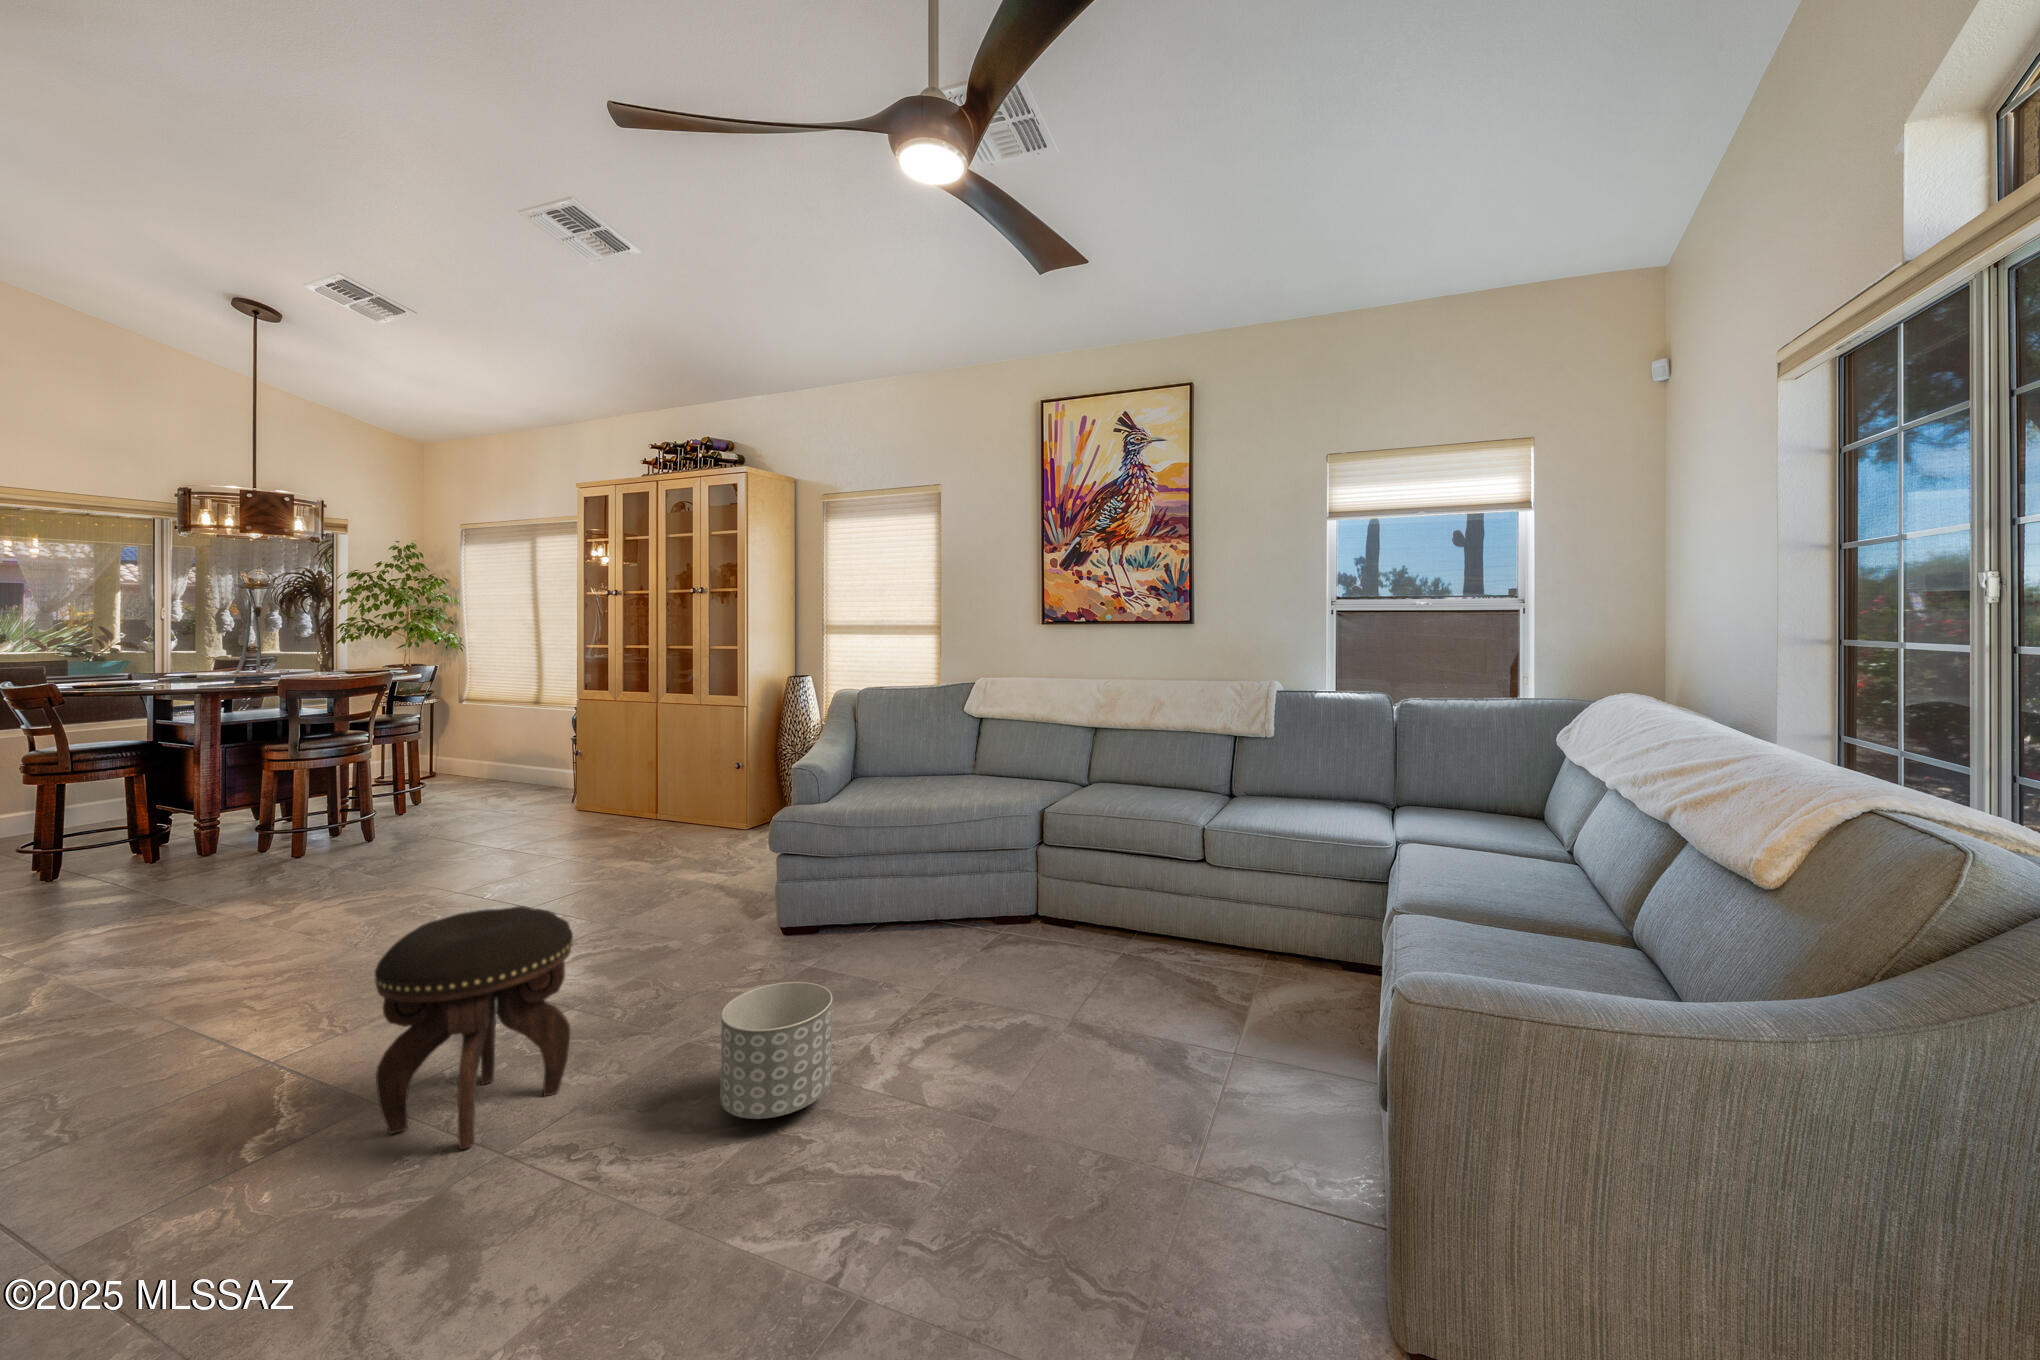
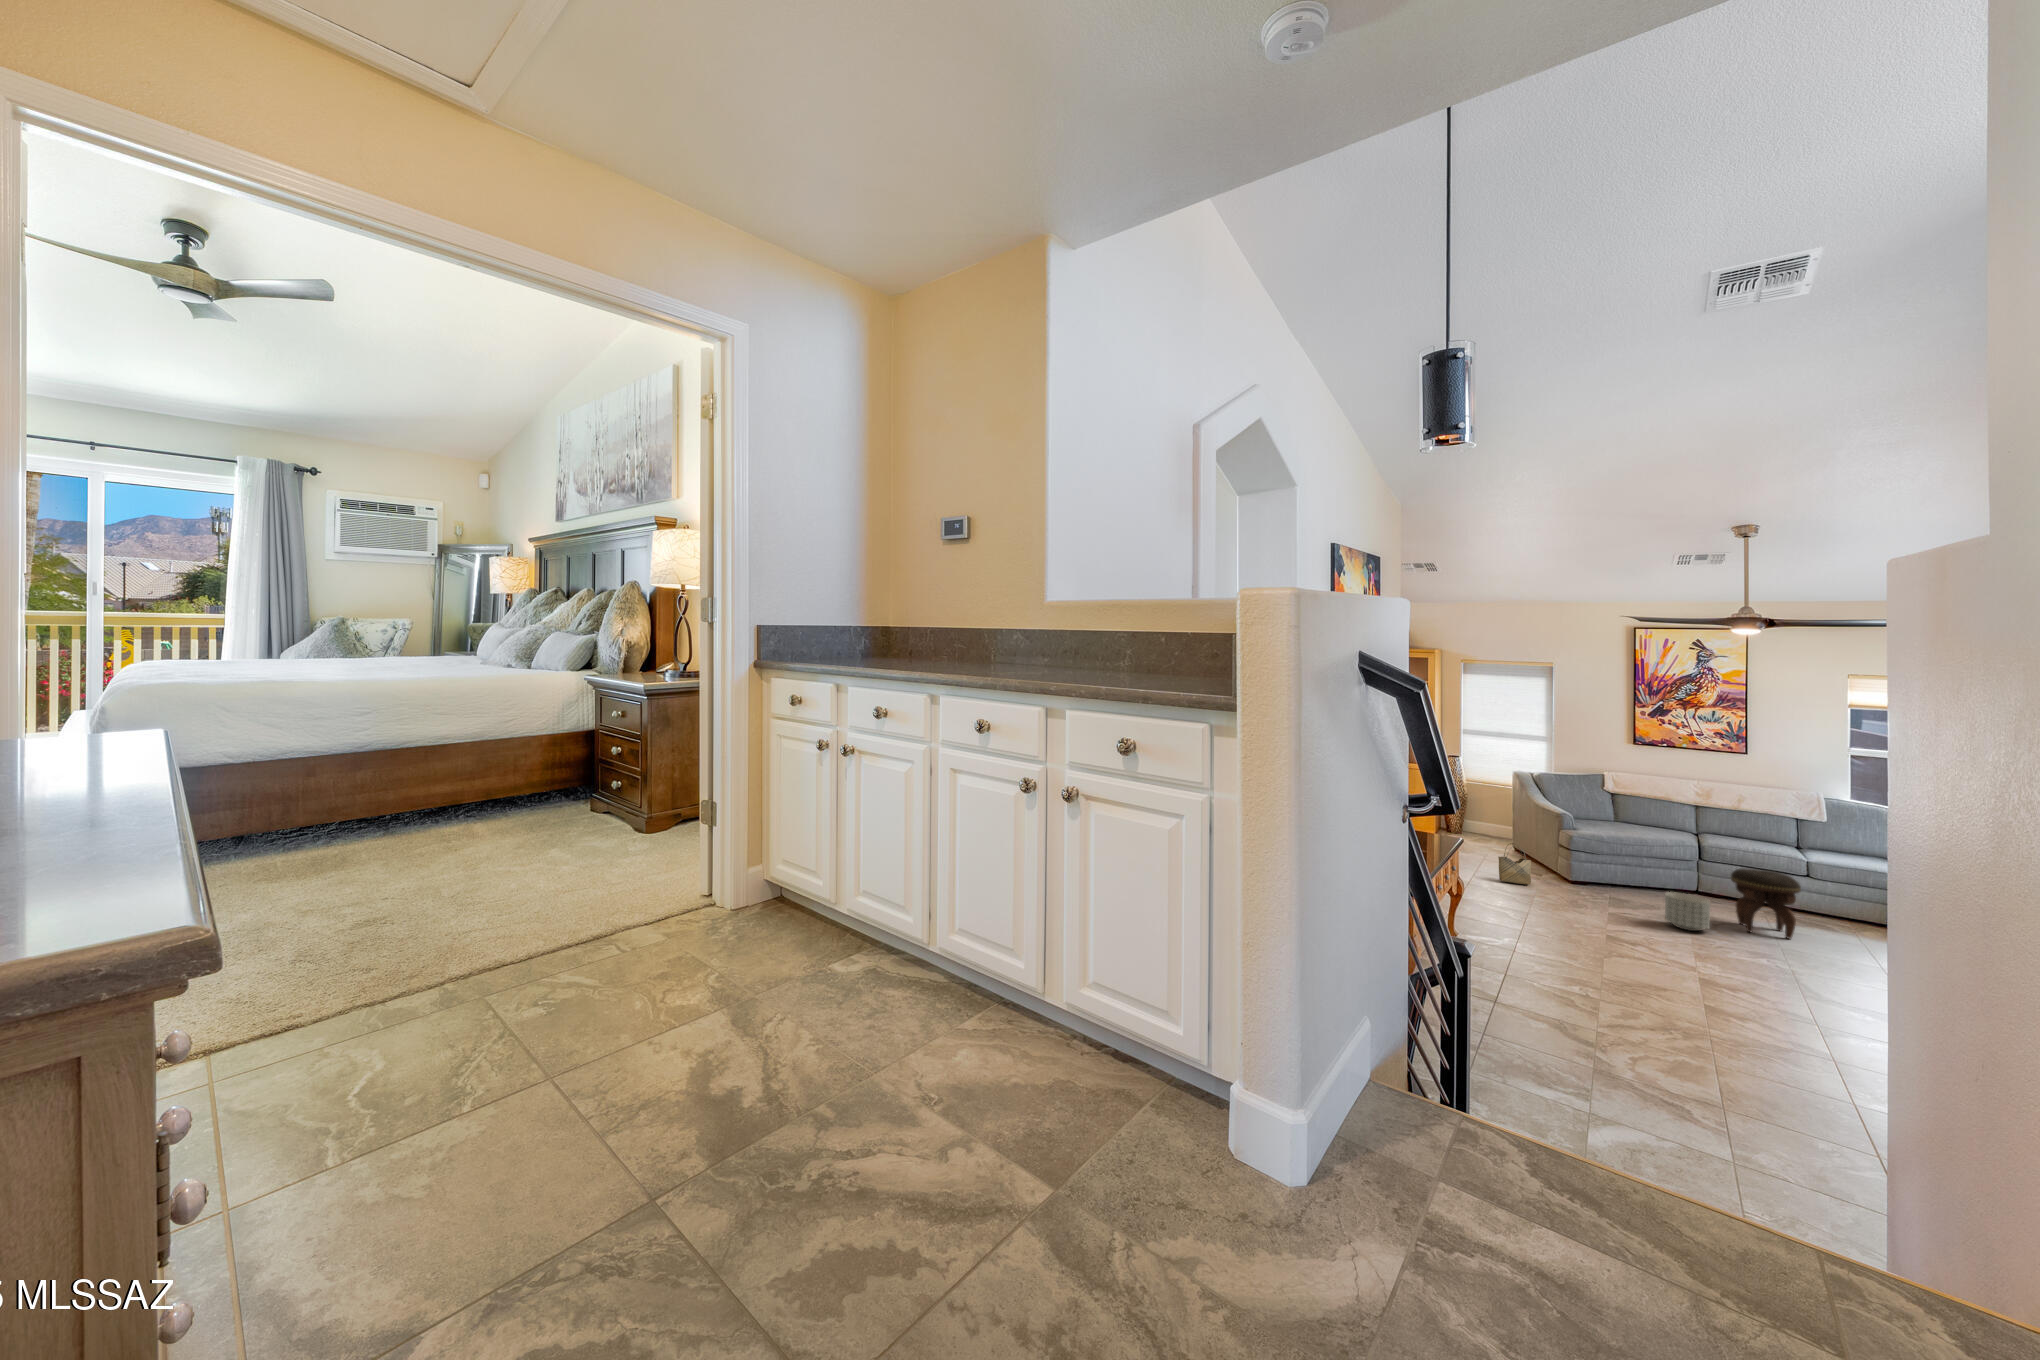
woven basket: none [585,853,665,959] -> present [1498,843,1531,885]
footstool: present [375,906,573,1149] -> present [1731,868,1801,939]

